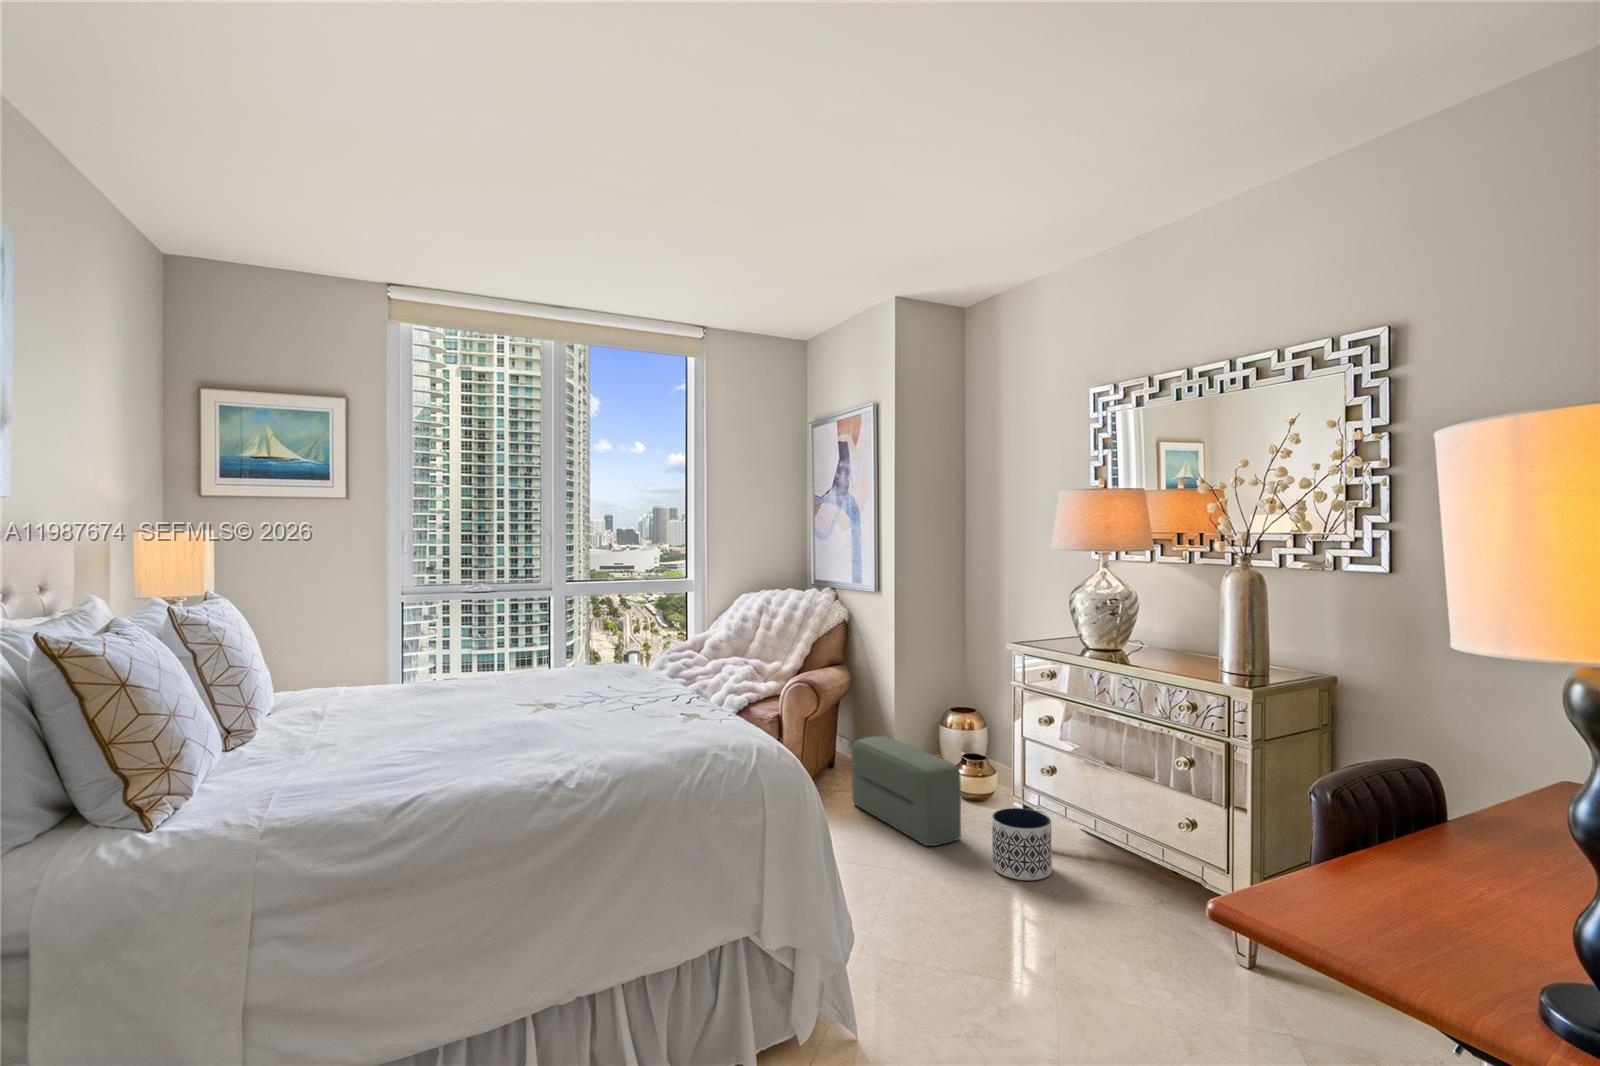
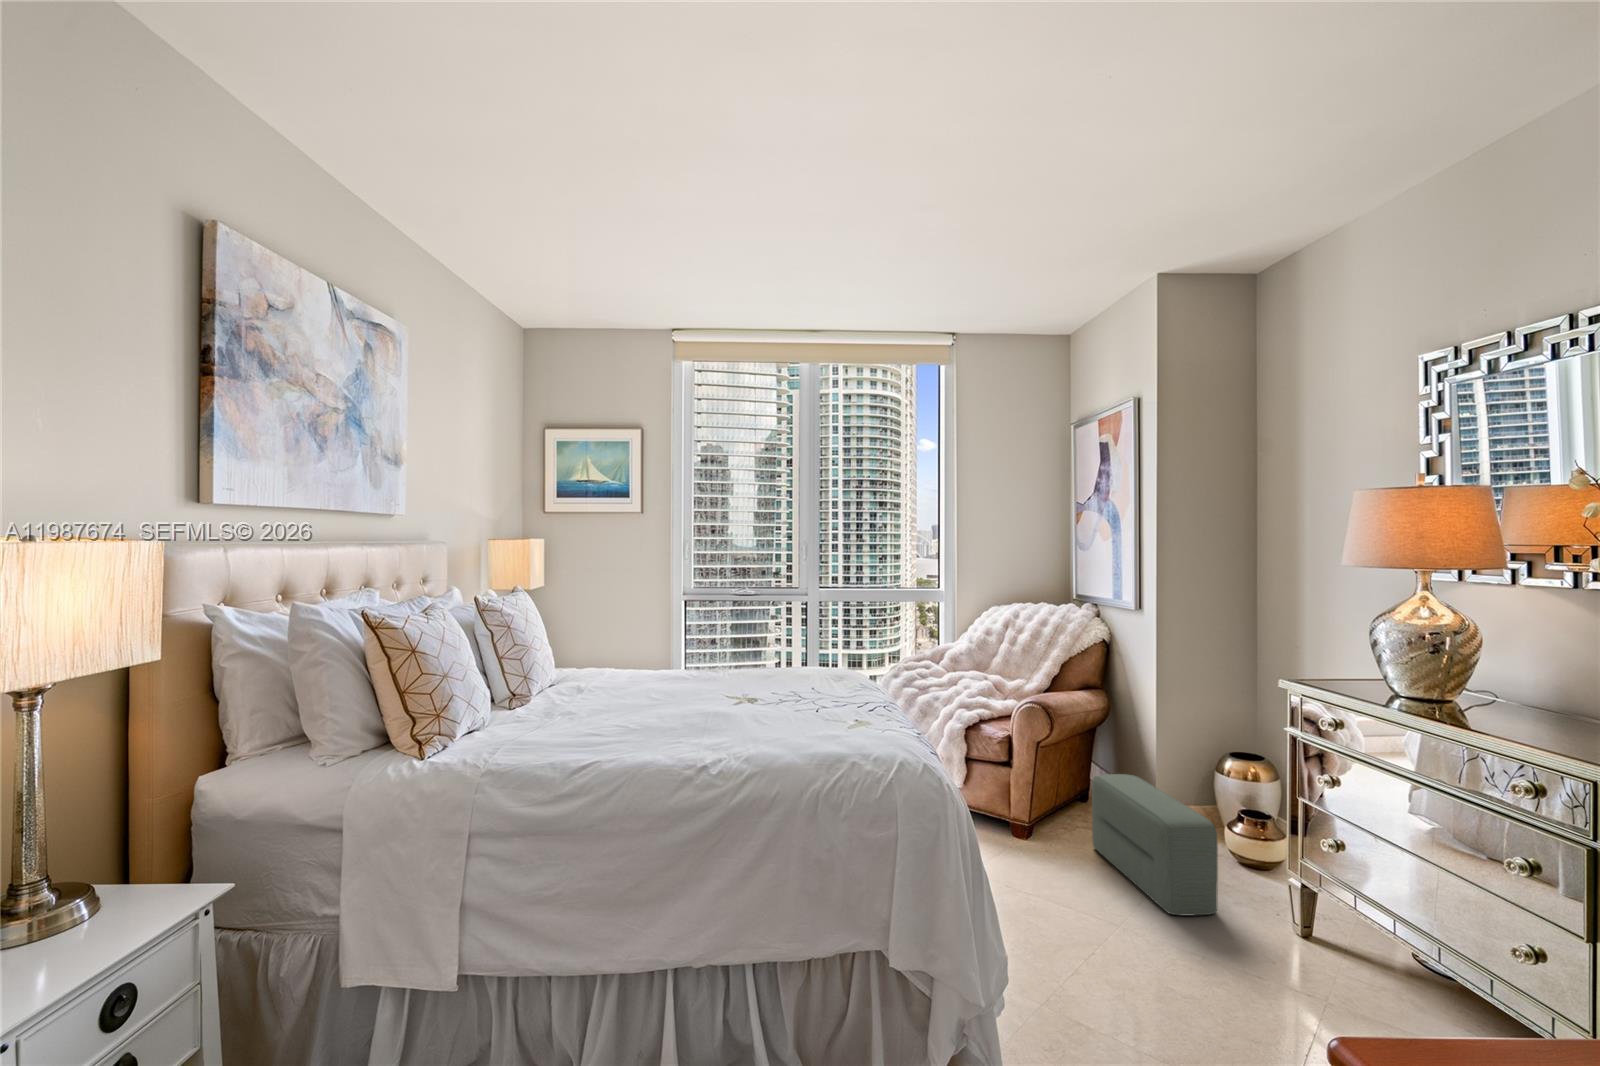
planter: present [992,808,1052,881] -> none [1251,888,1338,989]

